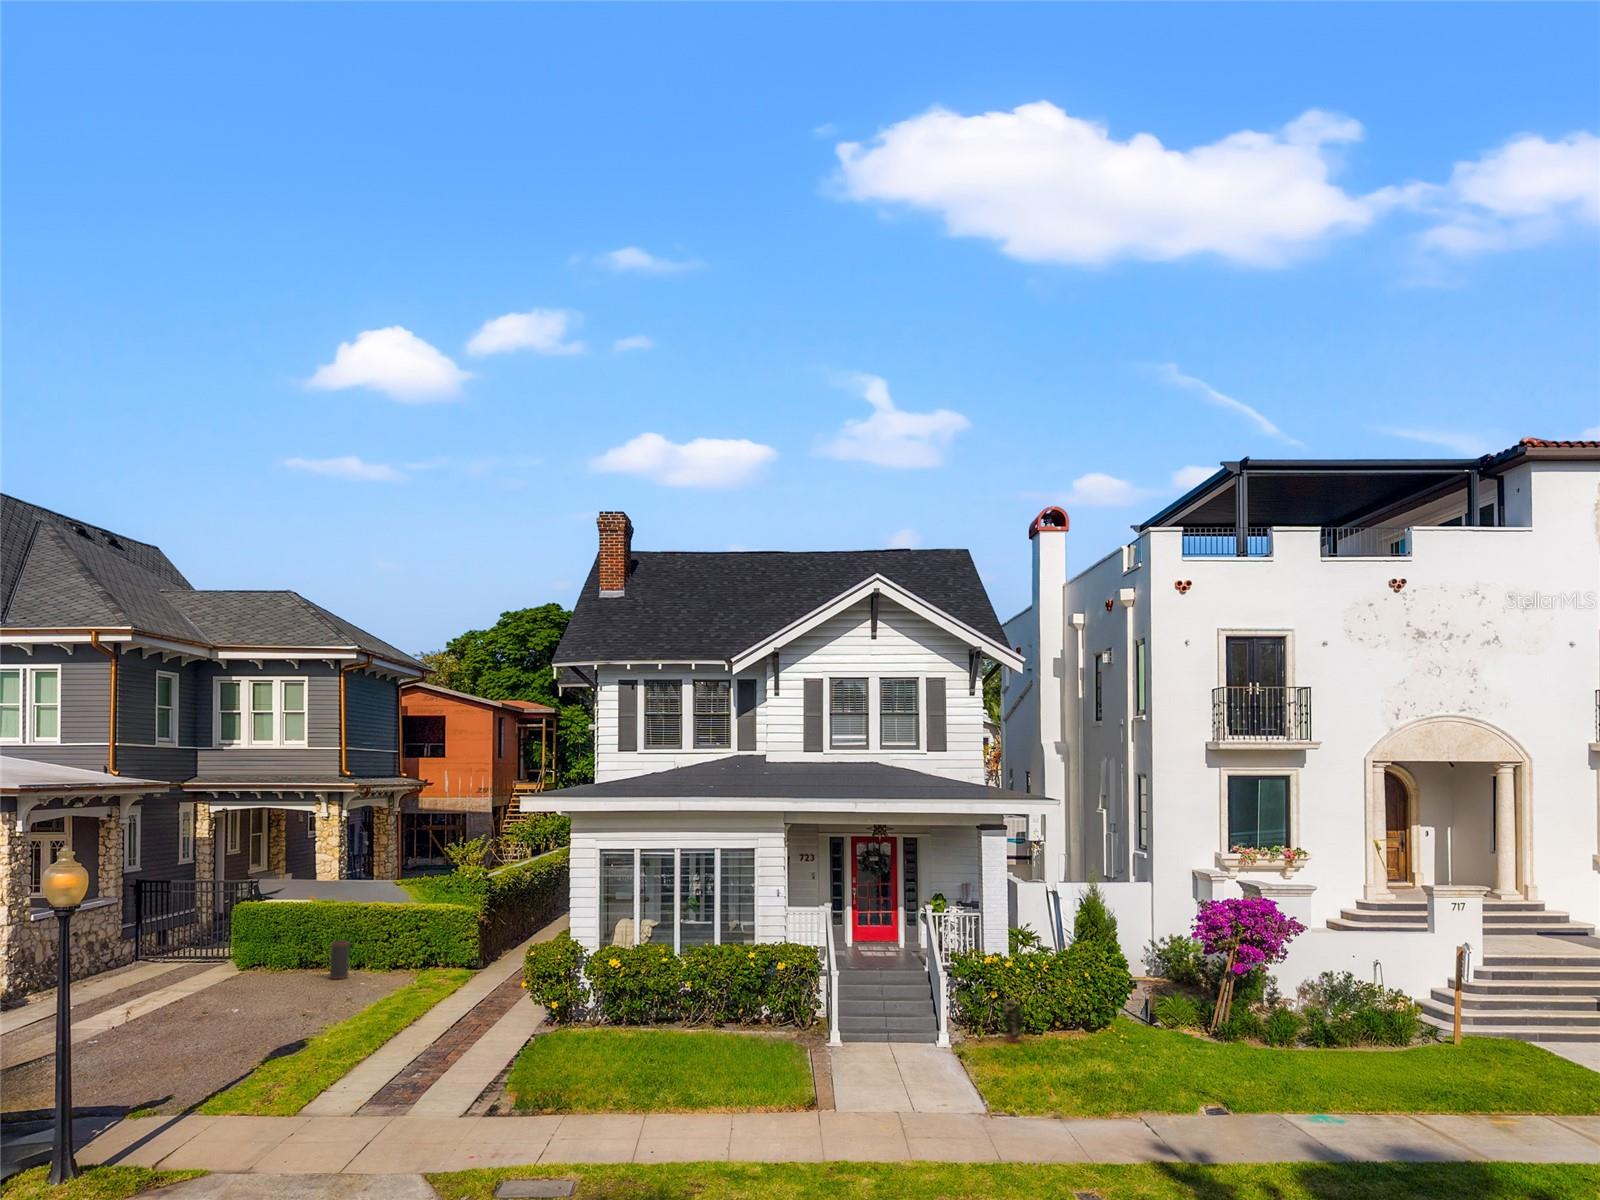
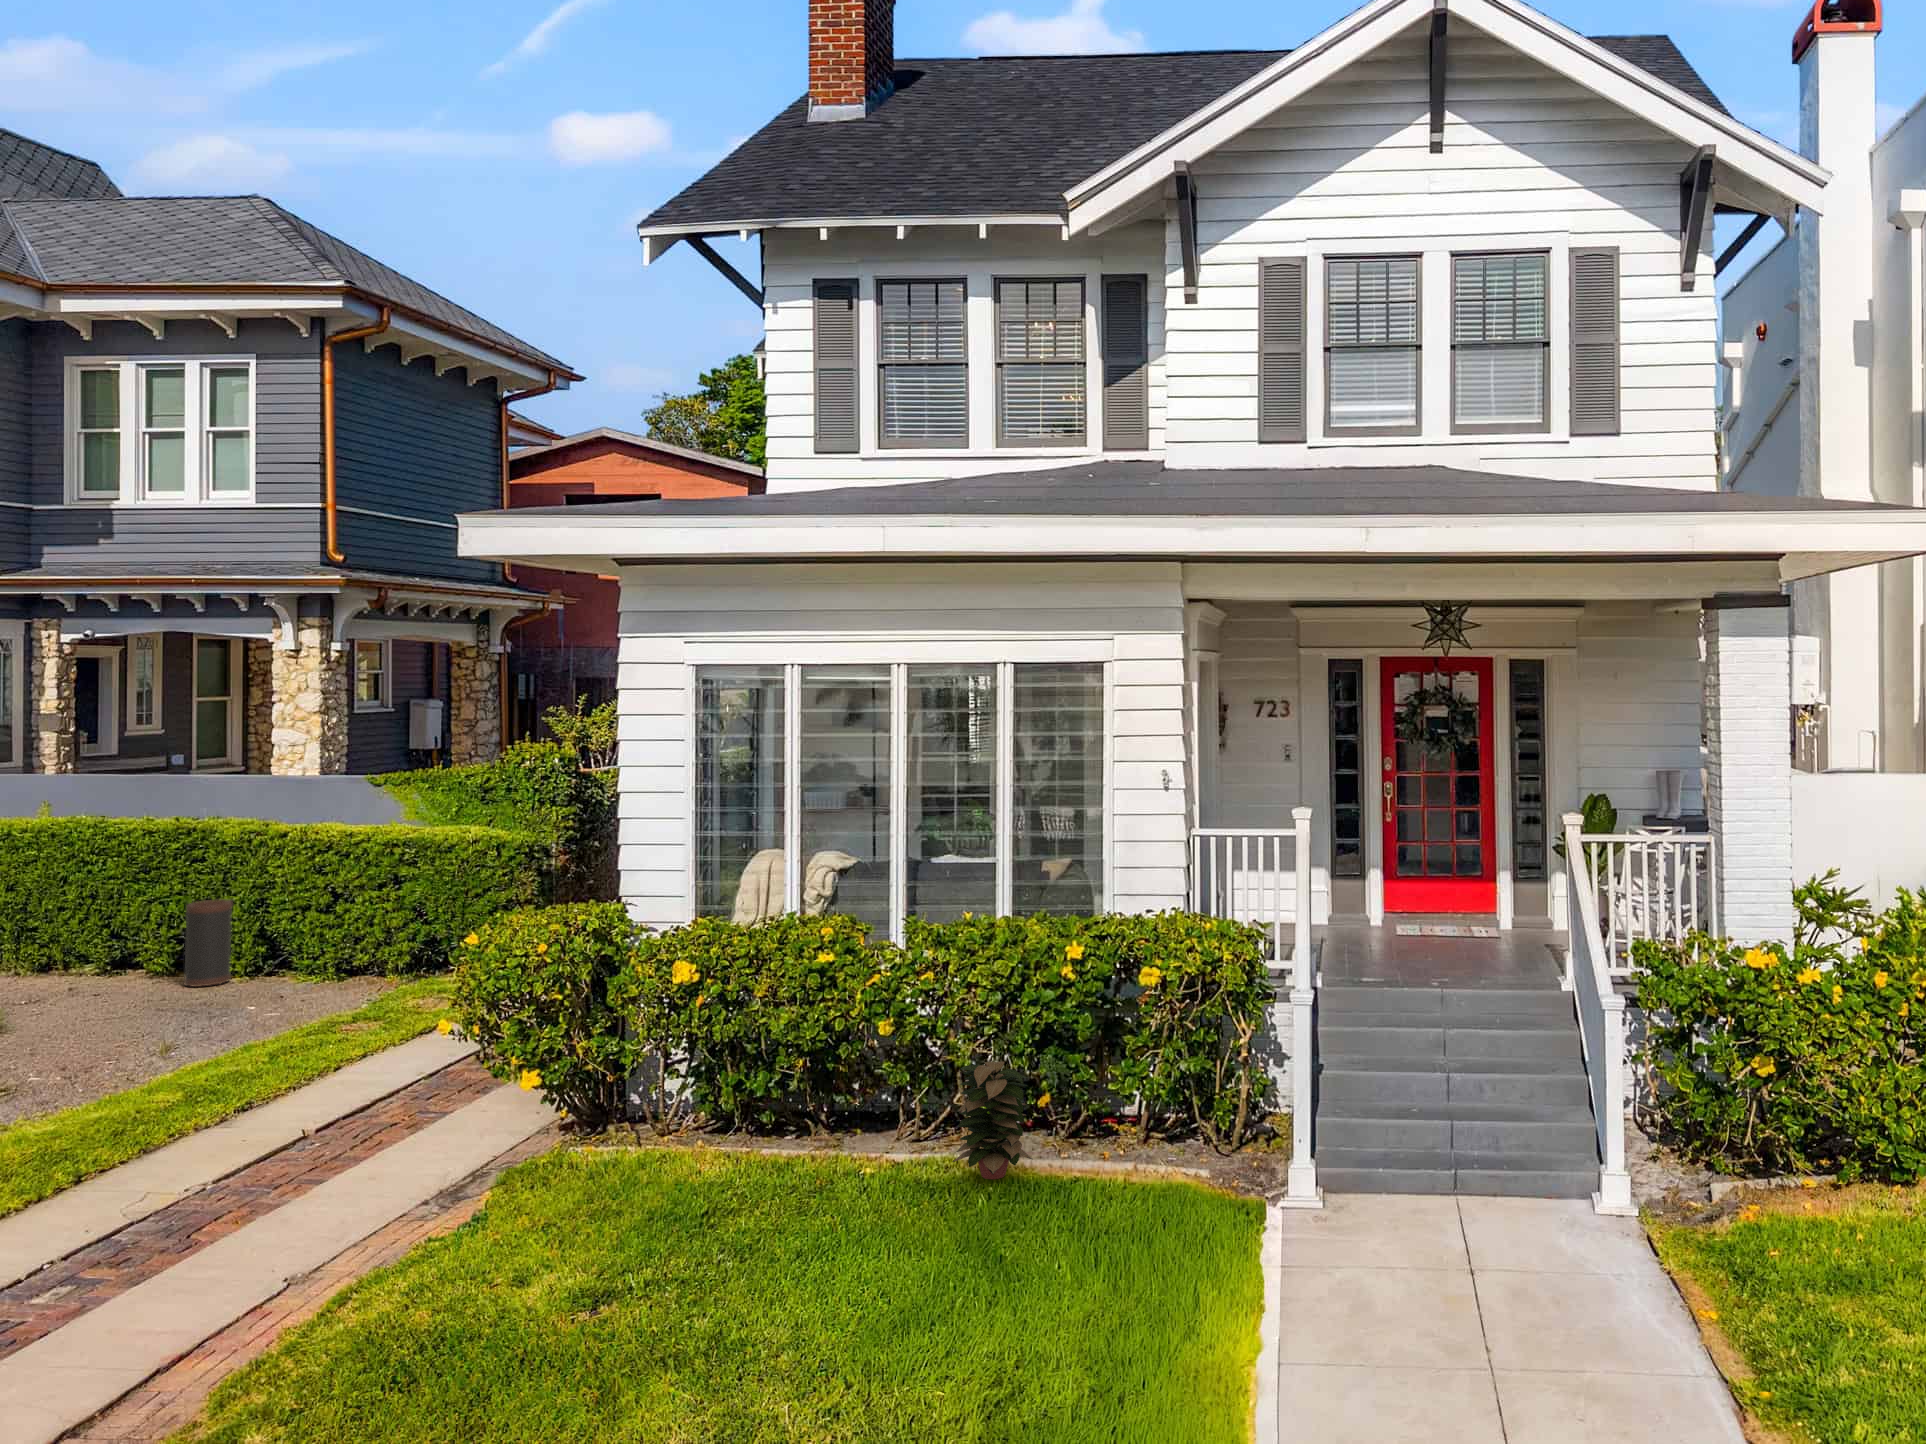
decorative plant: present [1001,1001,1025,1042] -> present [953,1062,1032,1179]

